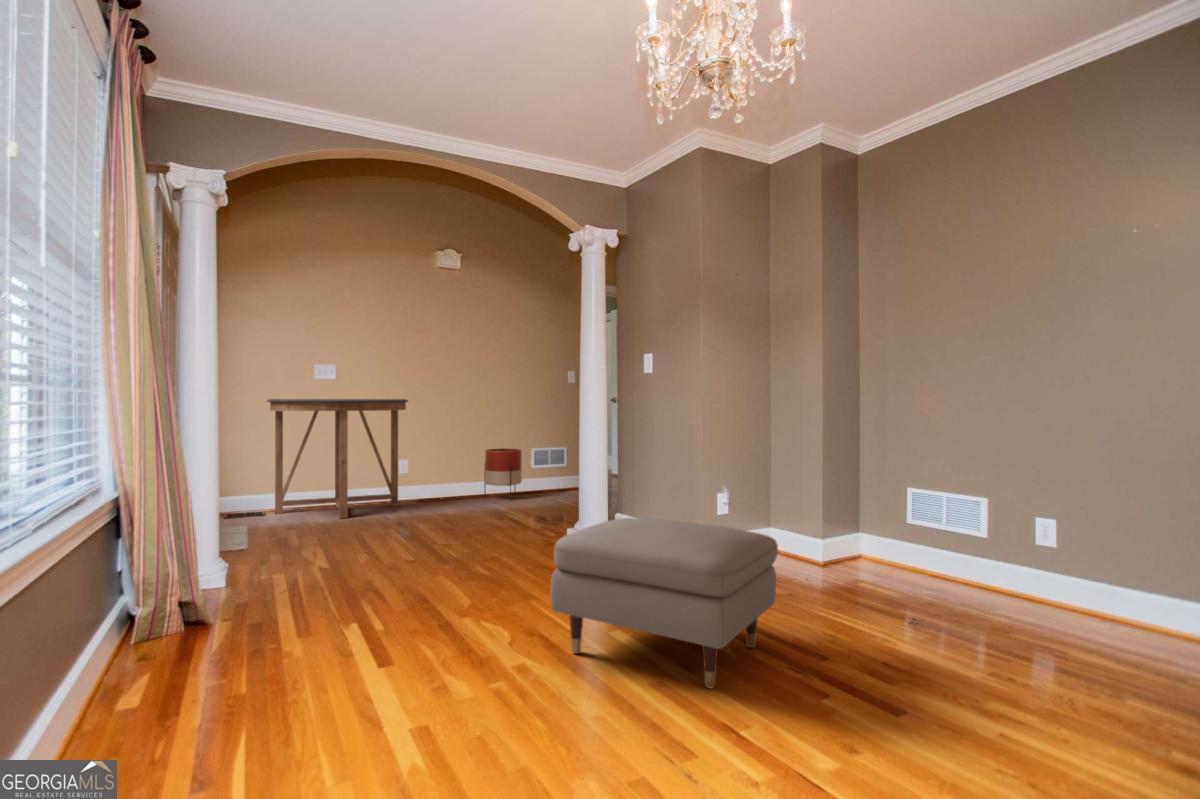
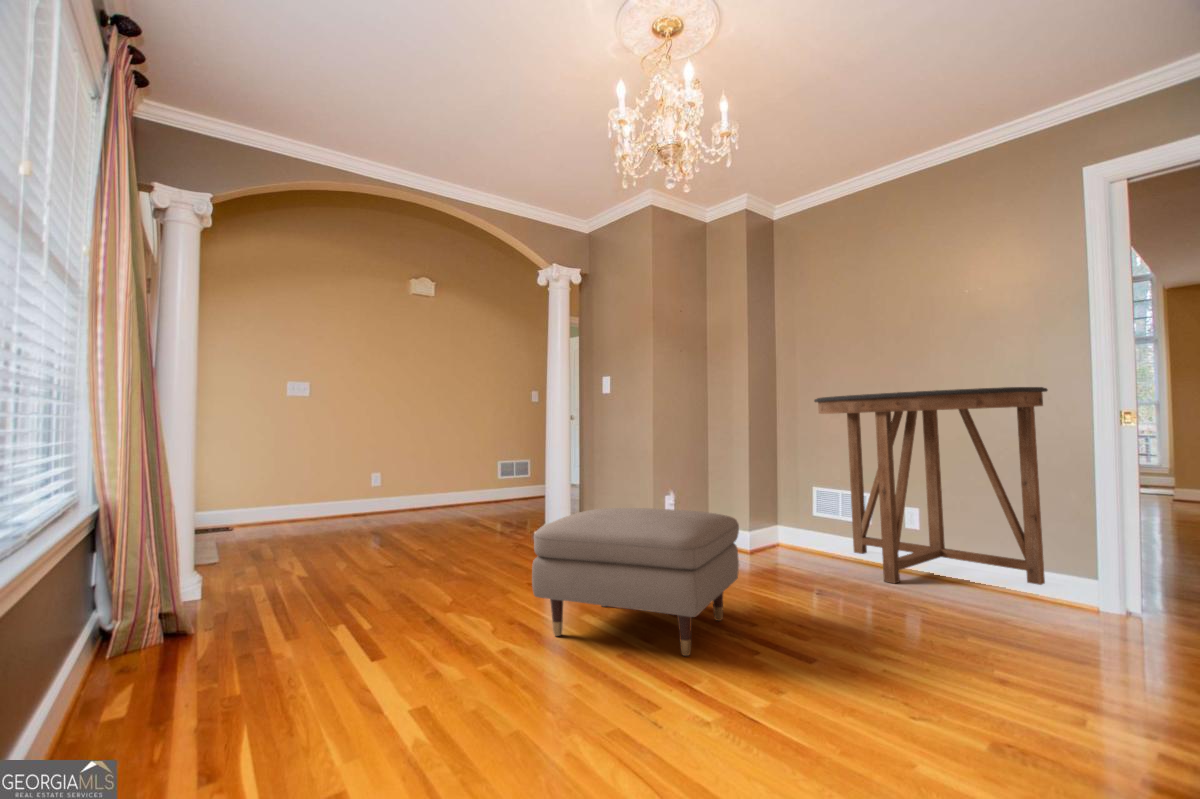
console table: present [267,399,408,518] -> present [814,387,1048,585]
planter: present [484,448,522,500] -> none [449,462,485,512]

